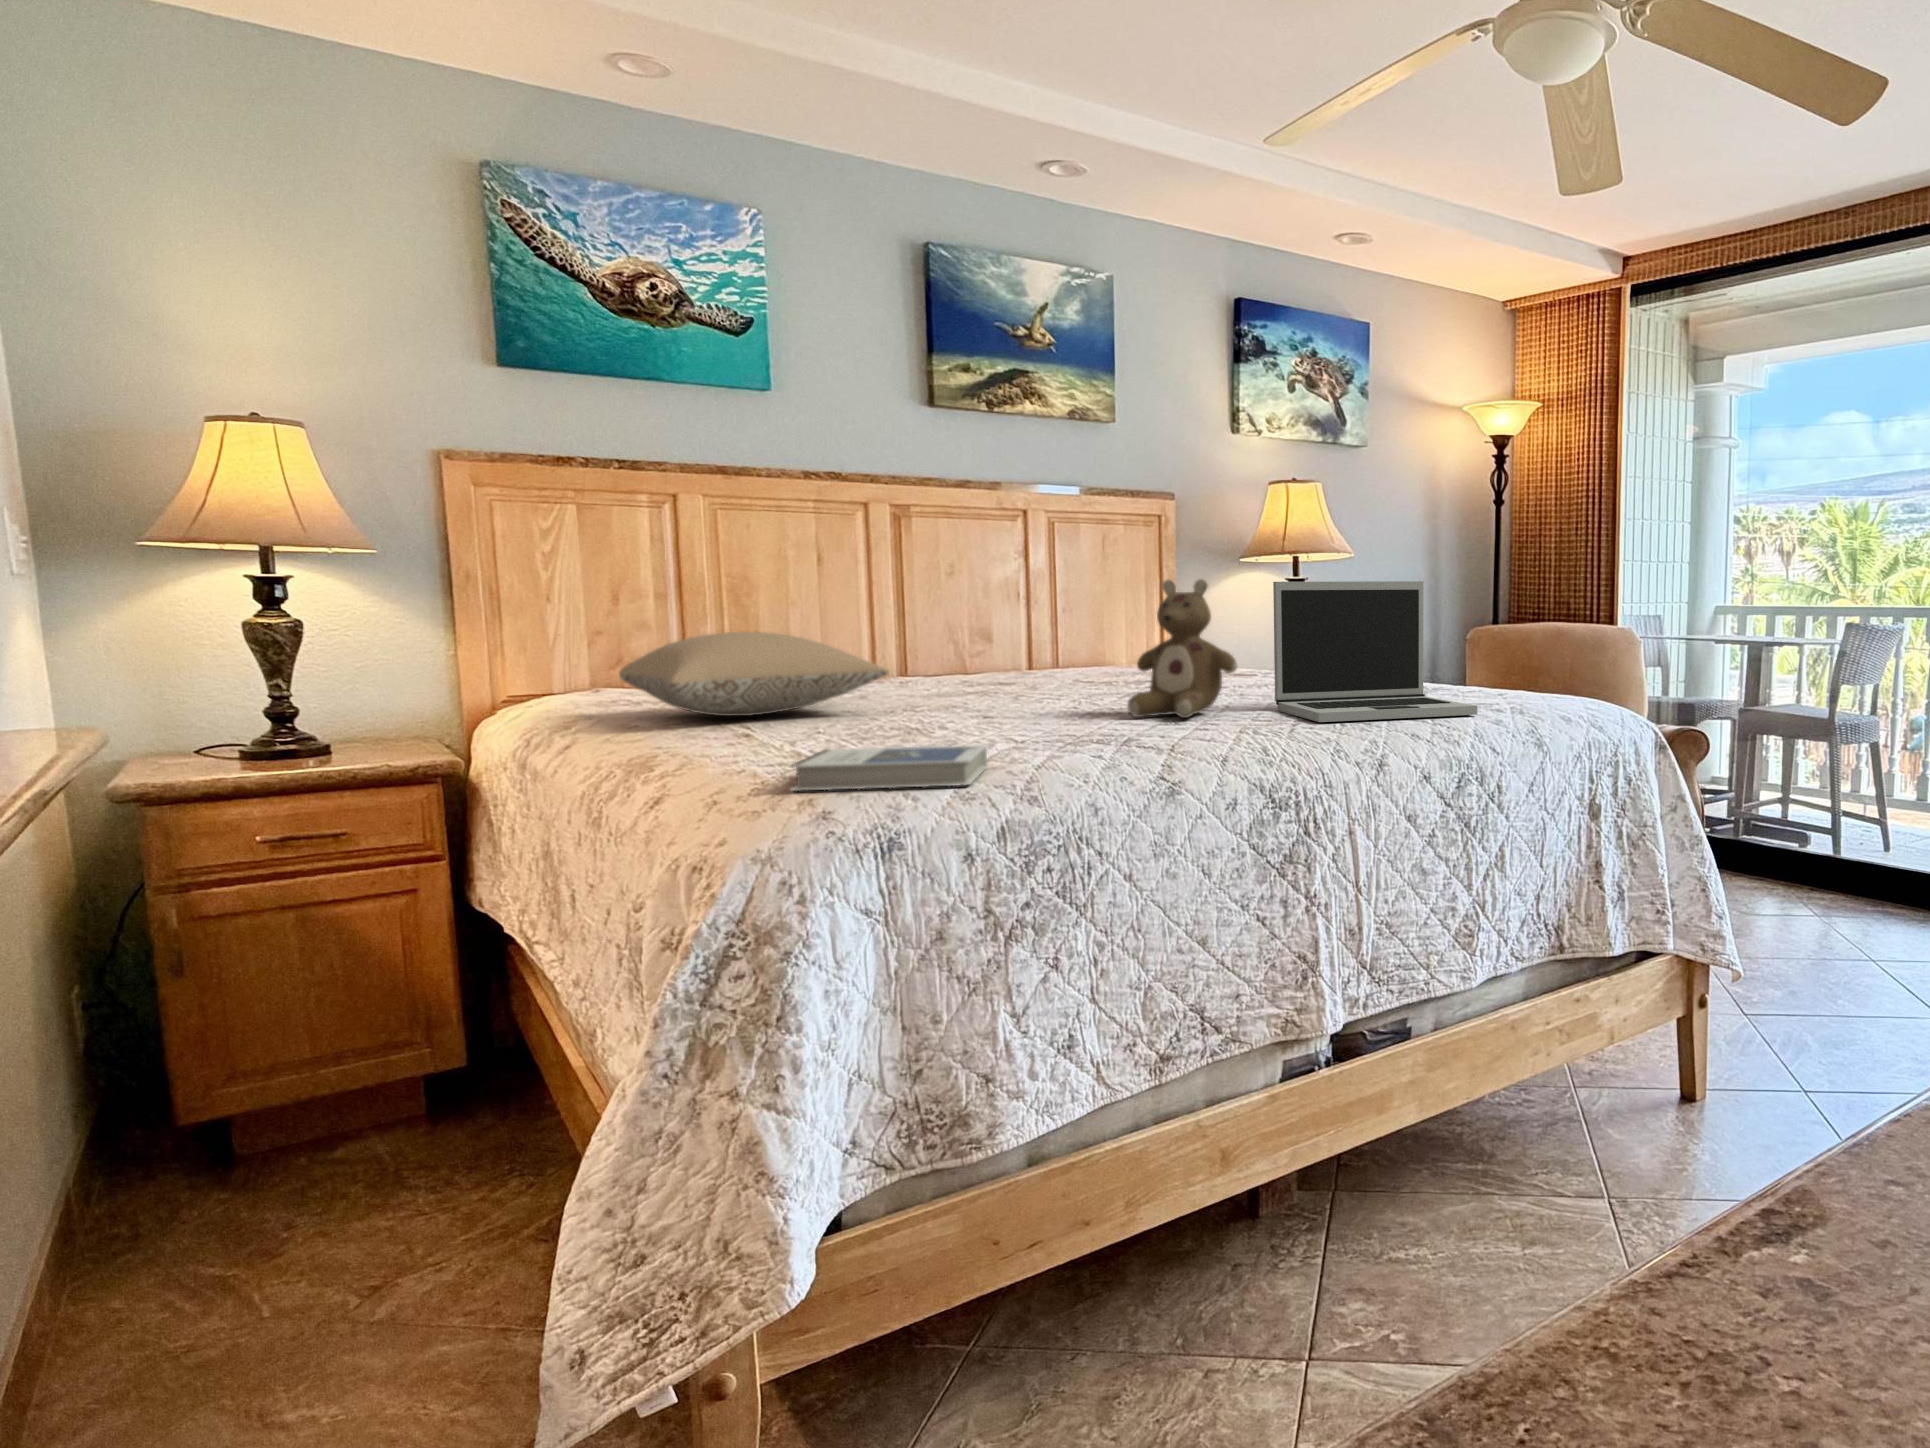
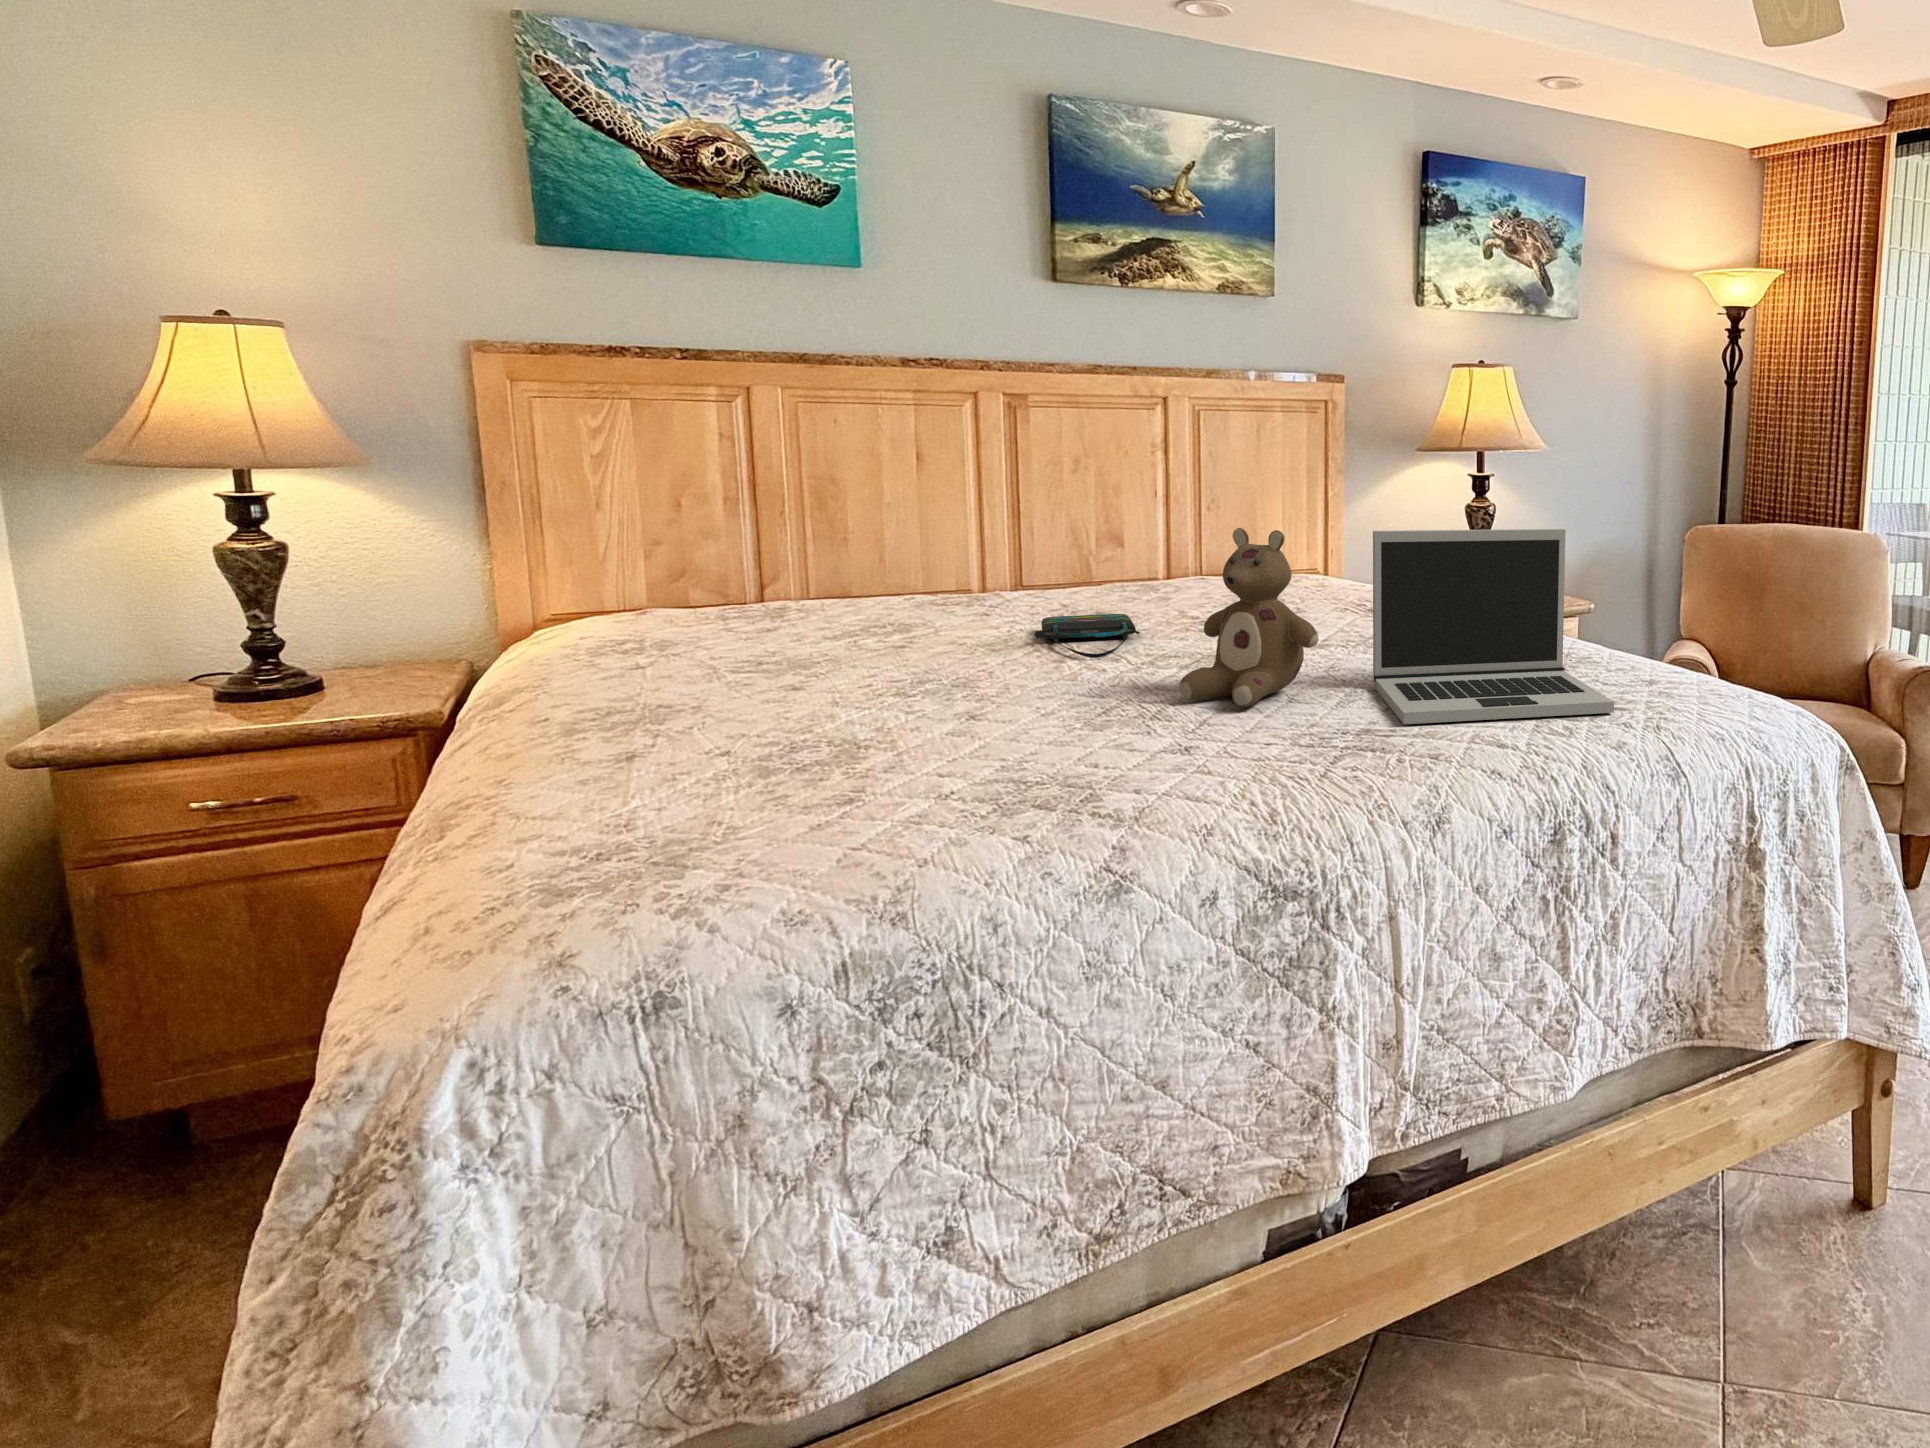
pillow: present [619,632,889,716] -> none [611,576,911,678]
tote bag: none [963,679,1055,702] -> present [1035,614,1140,658]
hardback book: present [790,745,987,791] -> none [581,802,899,889]

